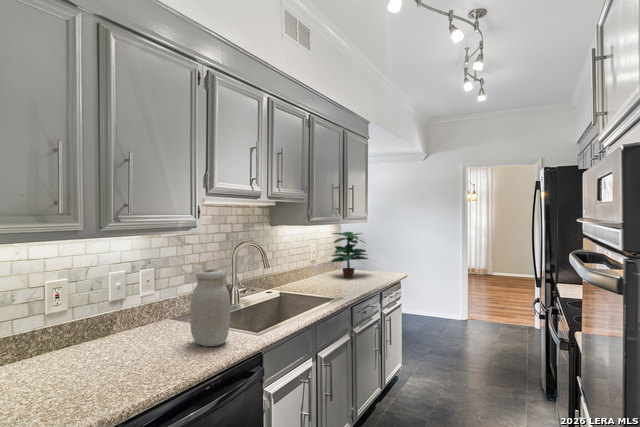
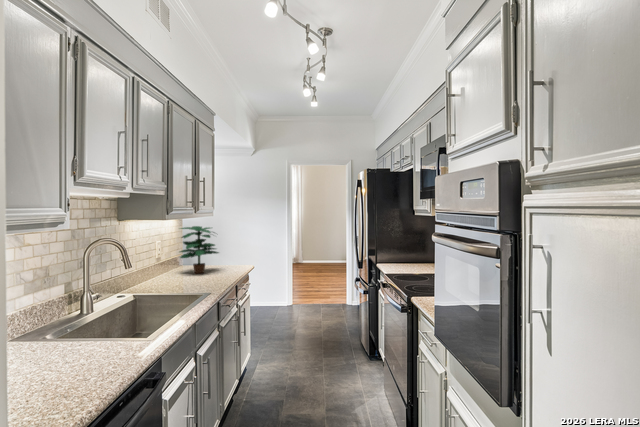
jar: present [190,269,230,346] -> none [70,272,123,363]

